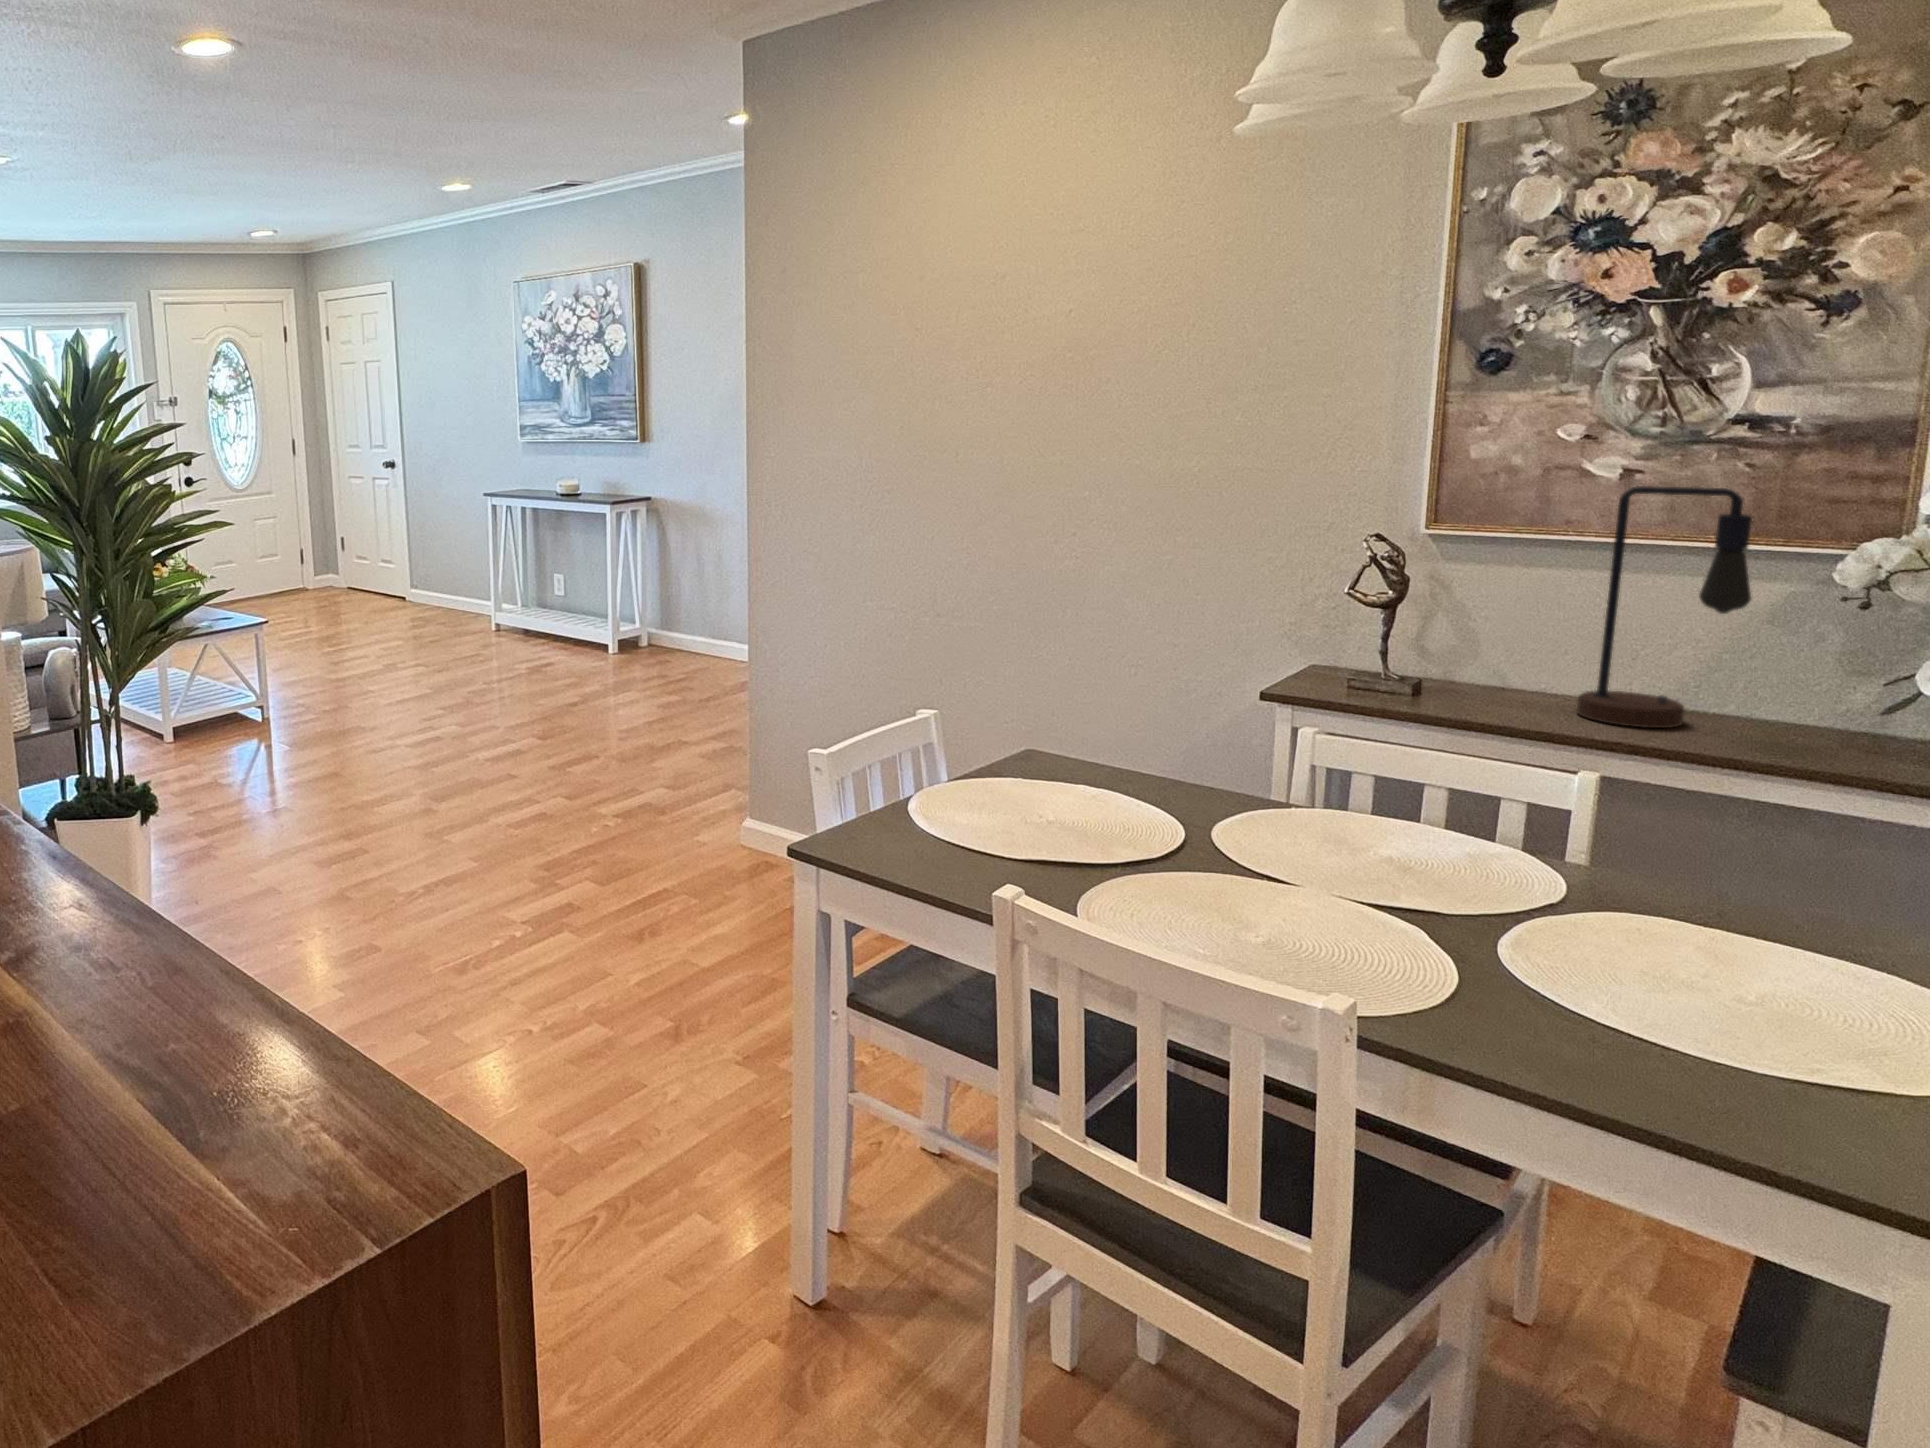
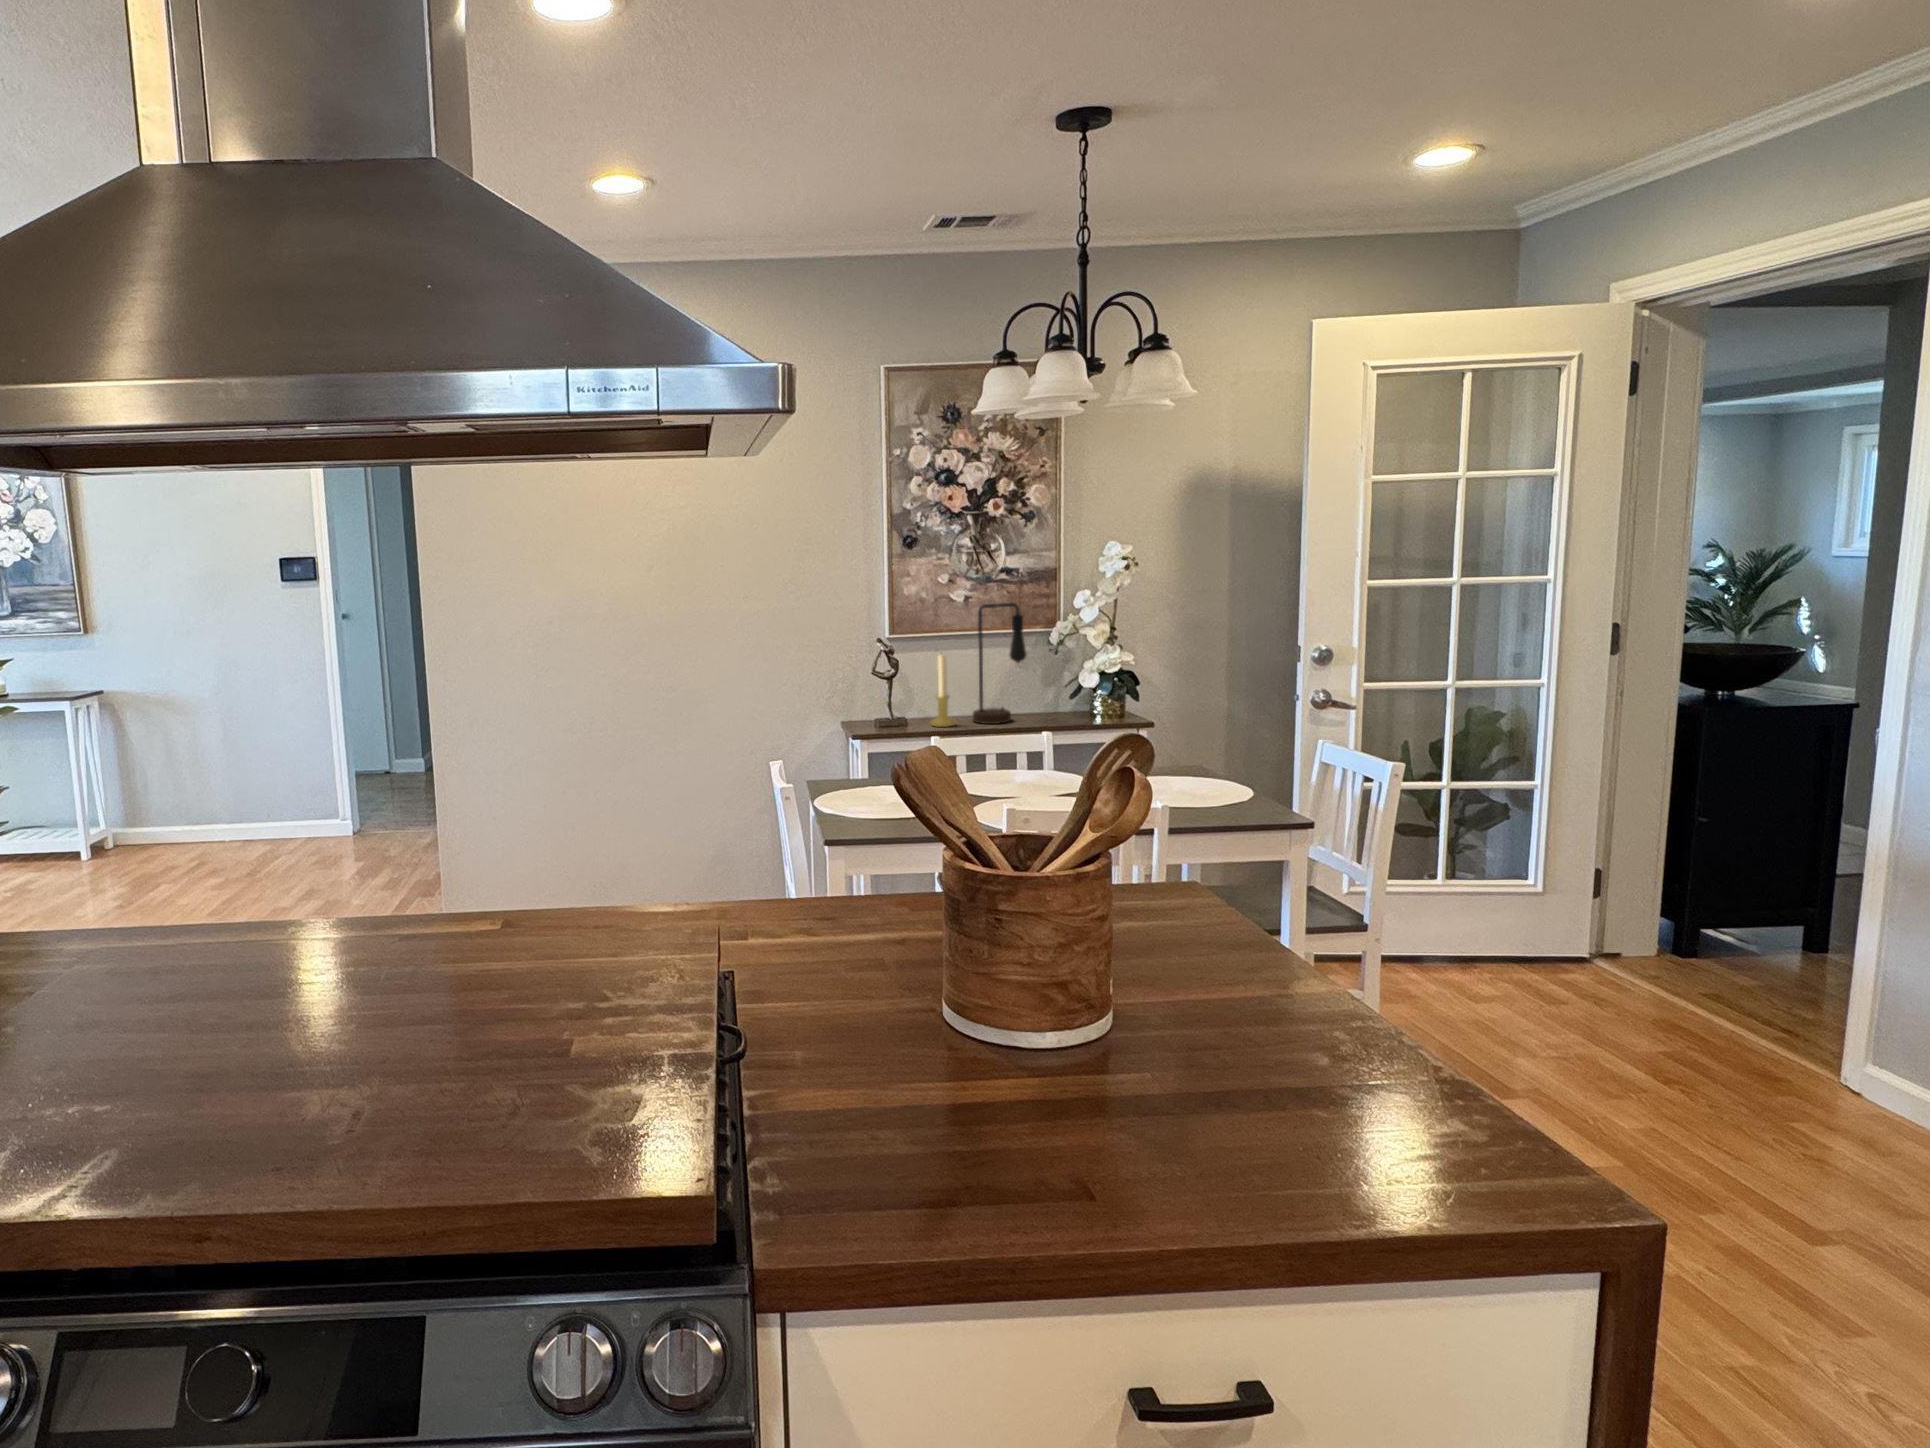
candle holder: none [1460,568,1523,709] -> present [931,654,956,727]

